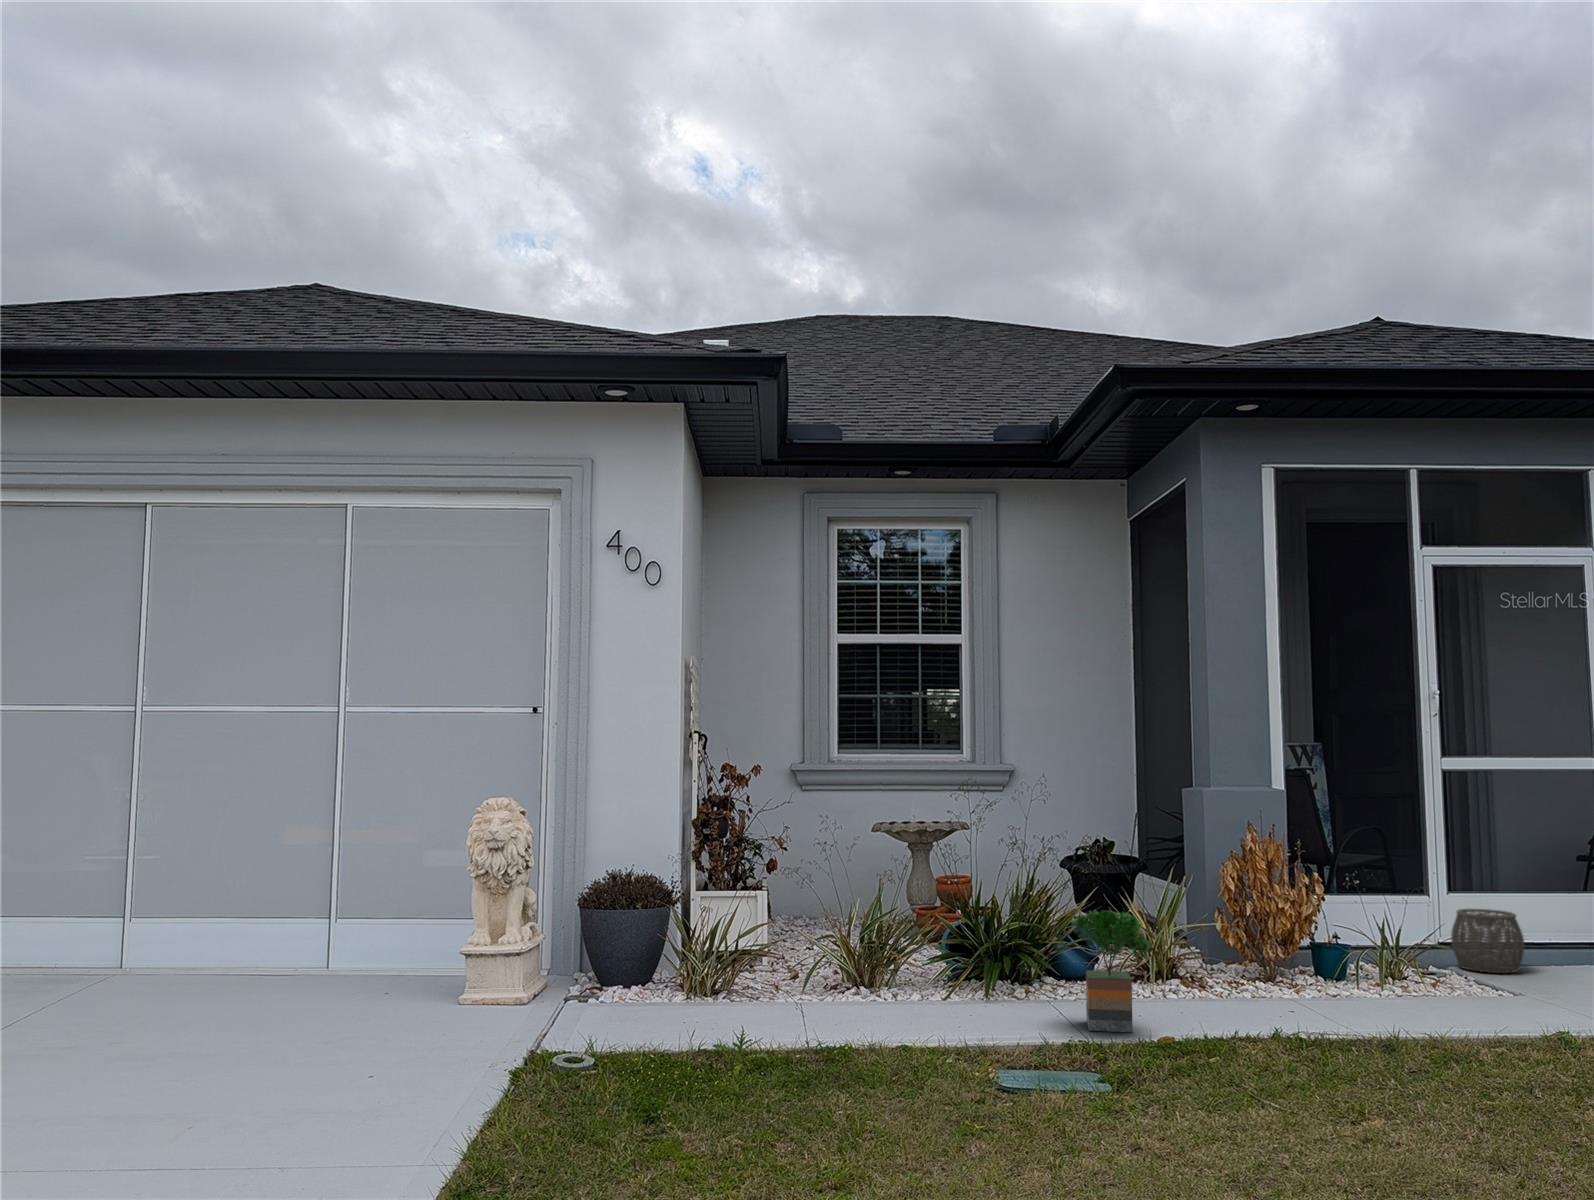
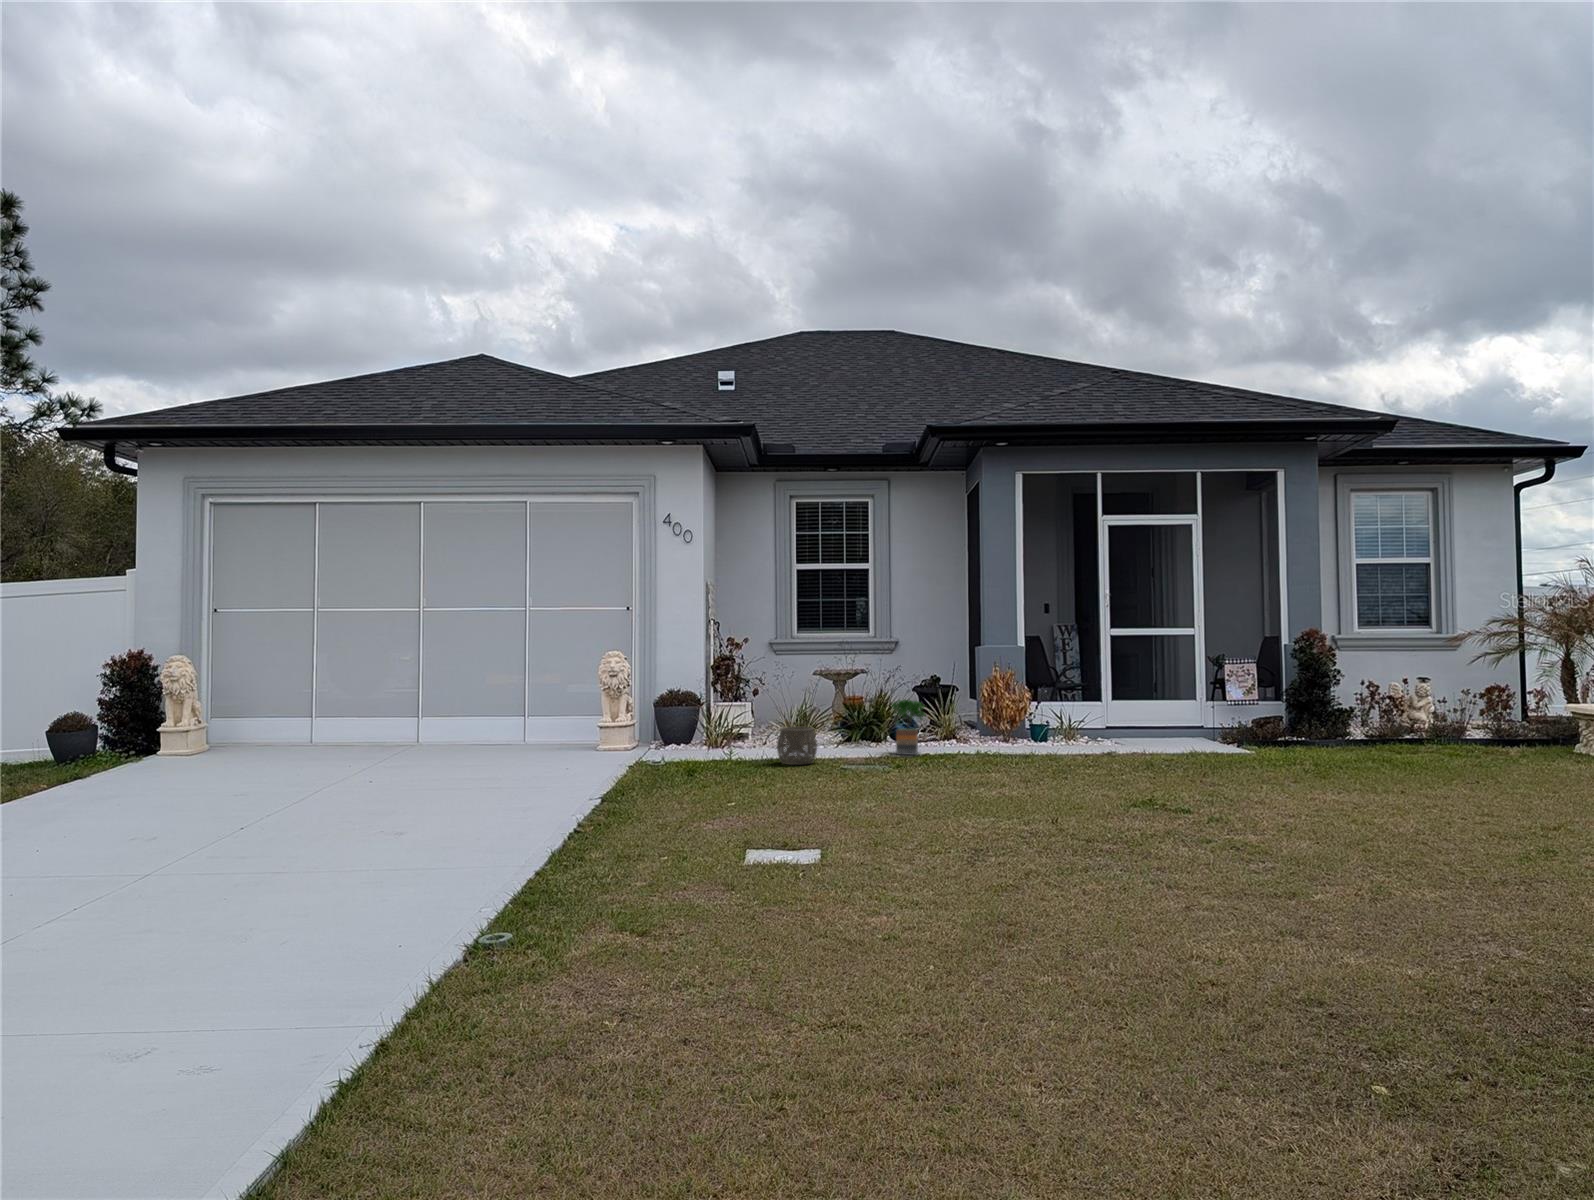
woven basket: present [1451,909,1524,973] -> present [777,727,817,765]

